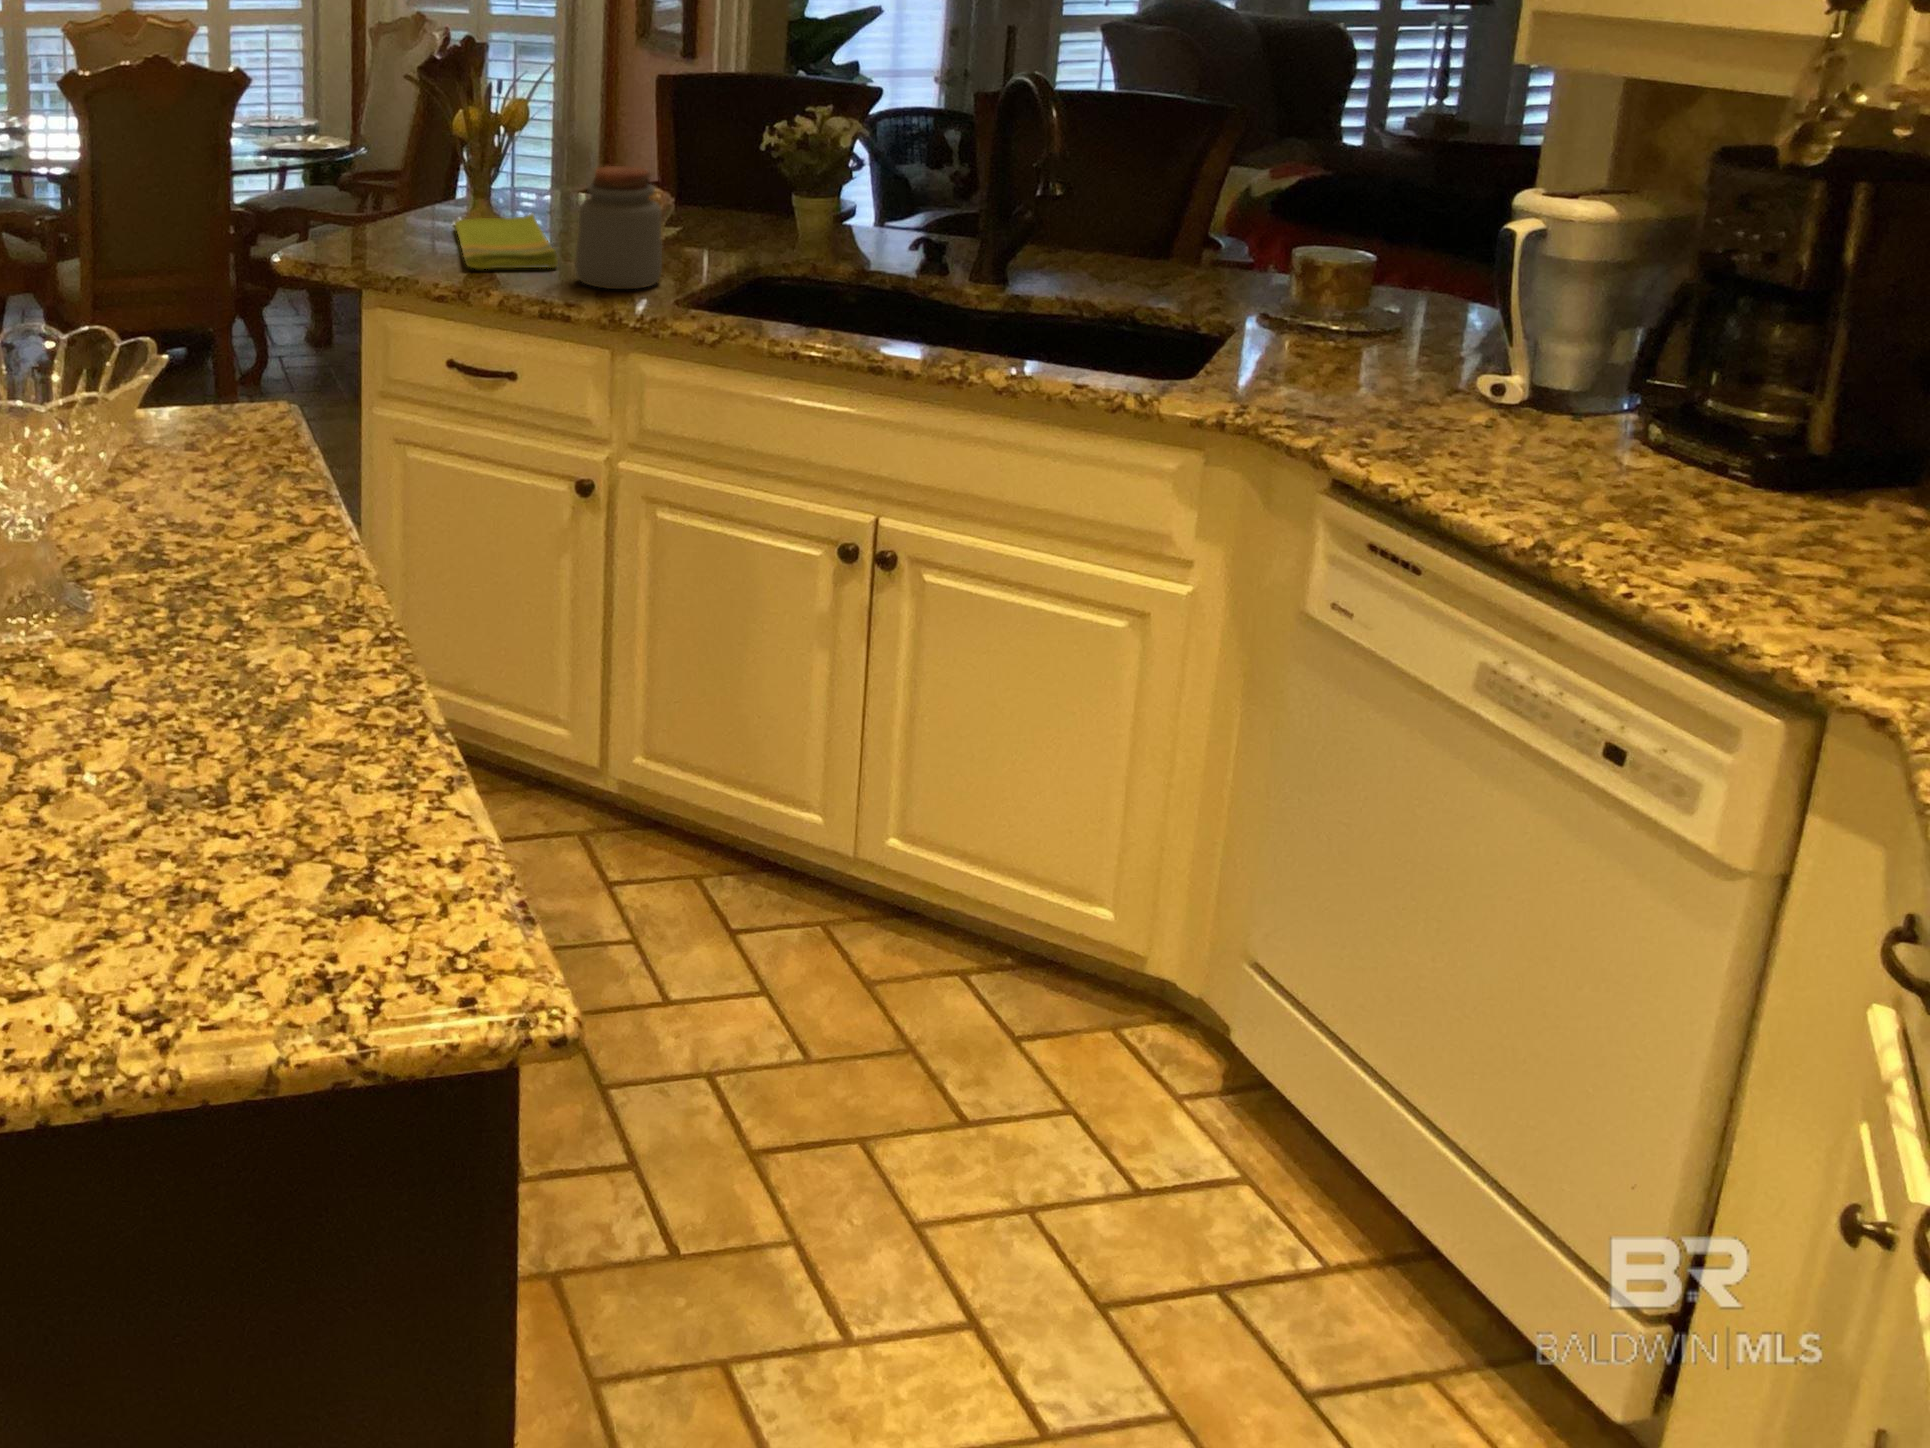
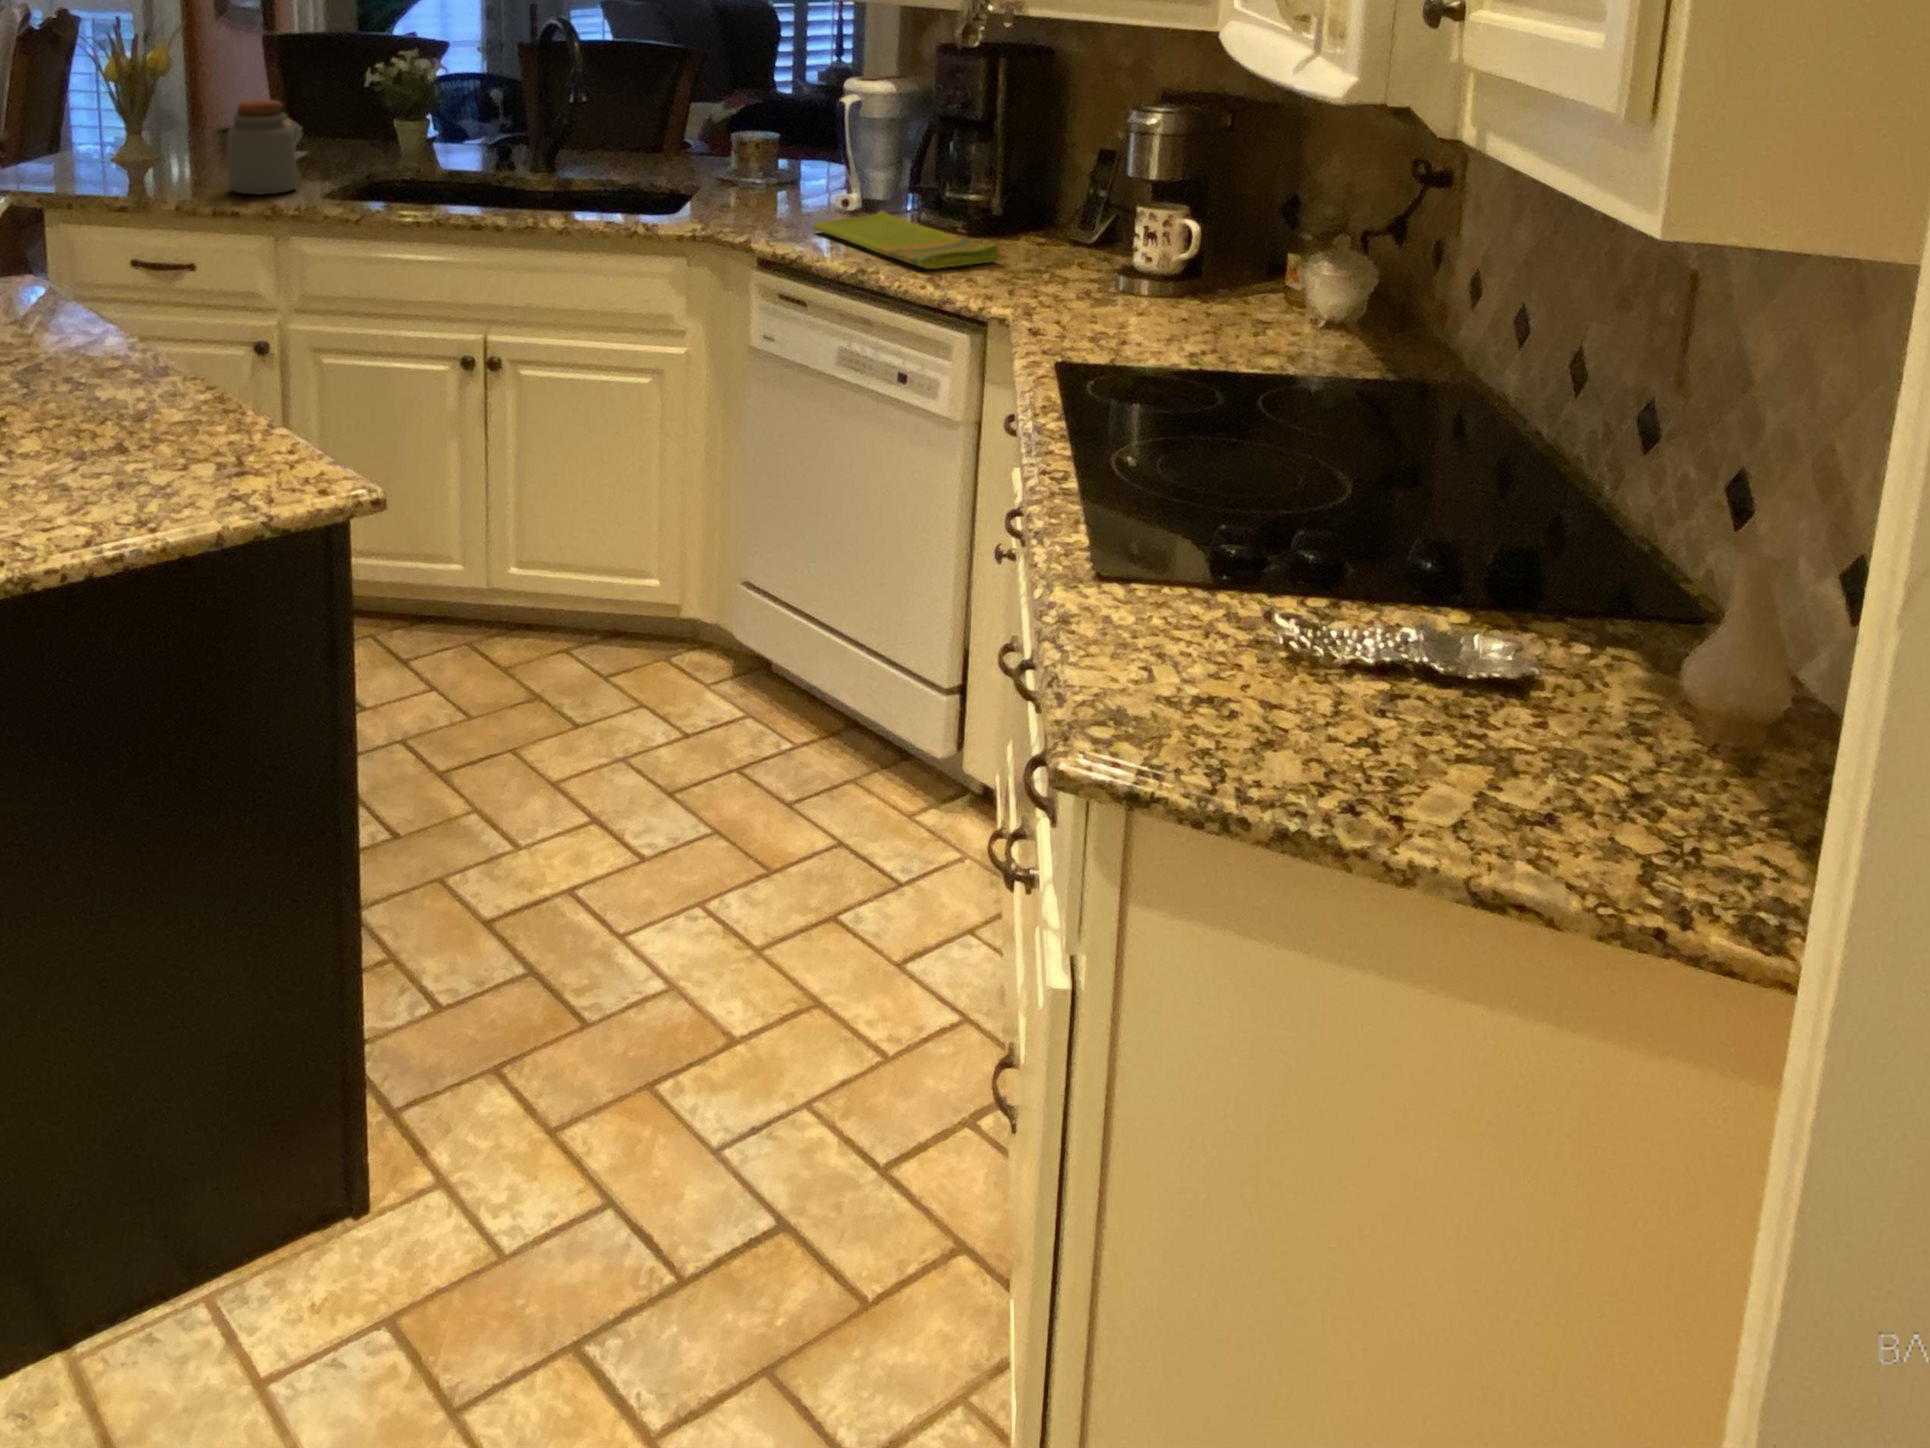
dish towel: present [455,214,558,269] -> present [813,211,999,269]

